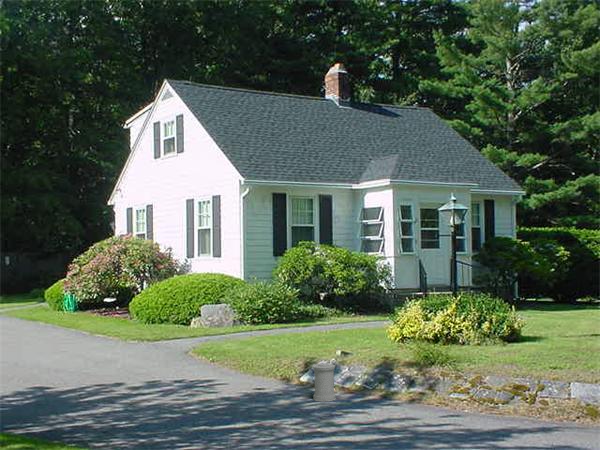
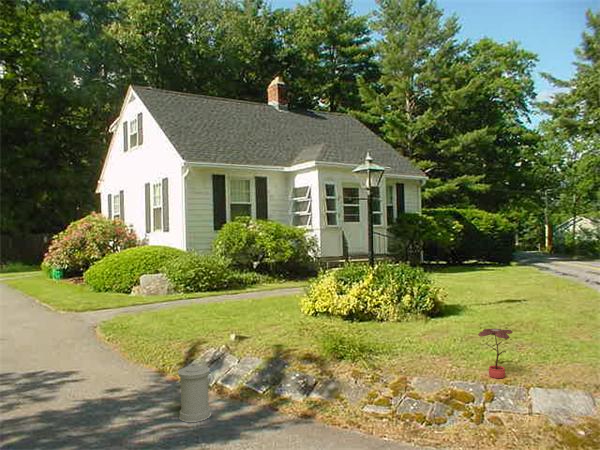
potted plant: none [534,341,561,377] -> present [478,329,512,378]

